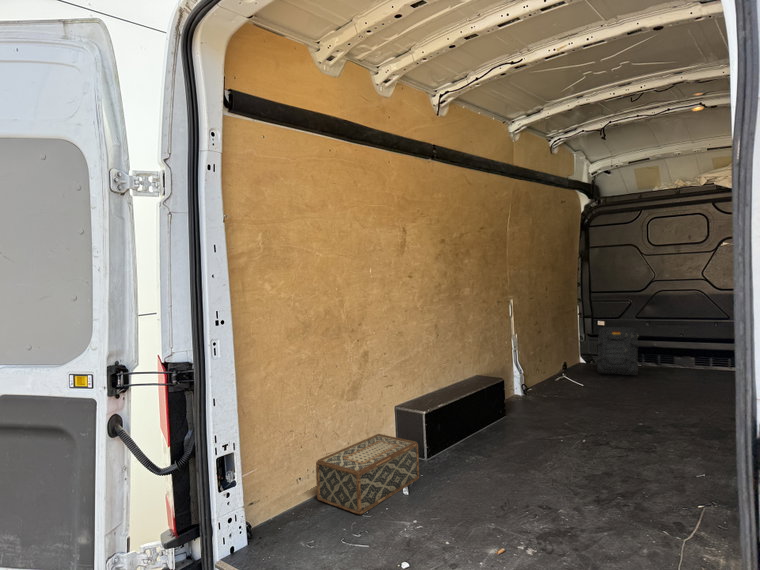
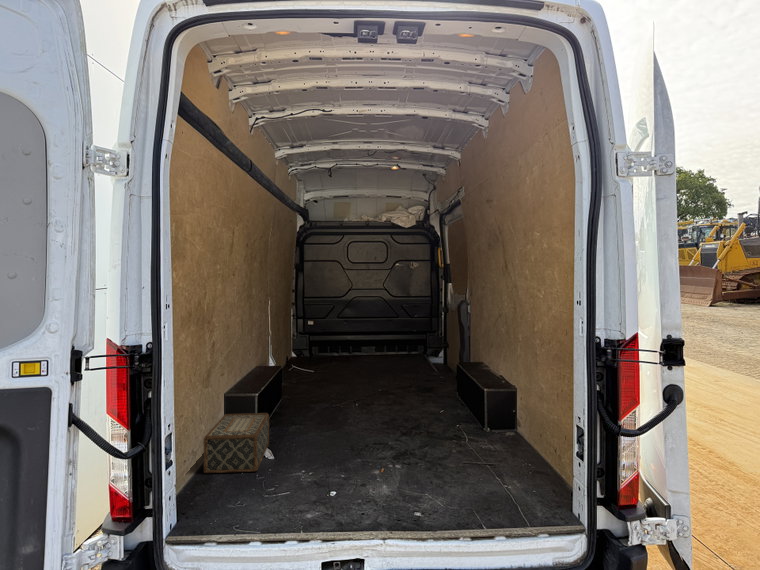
backpack: present [596,327,639,375] -> none [313,326,343,364]

